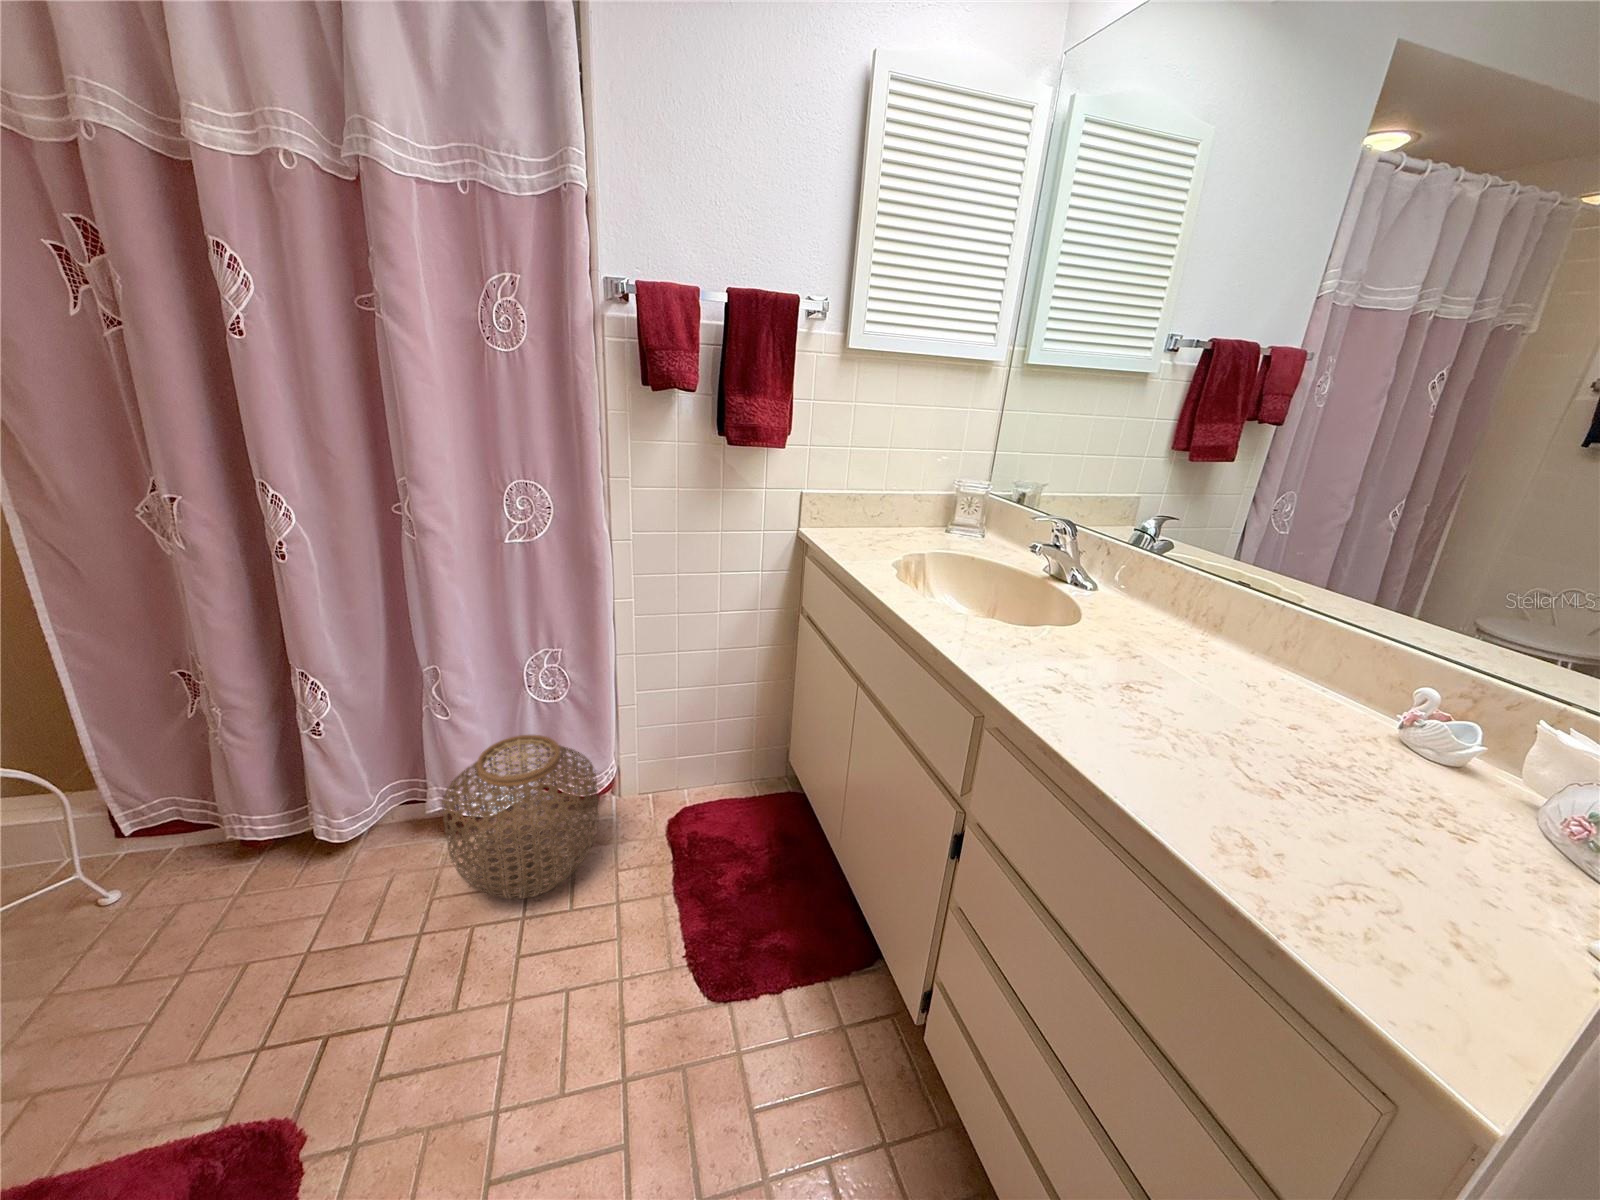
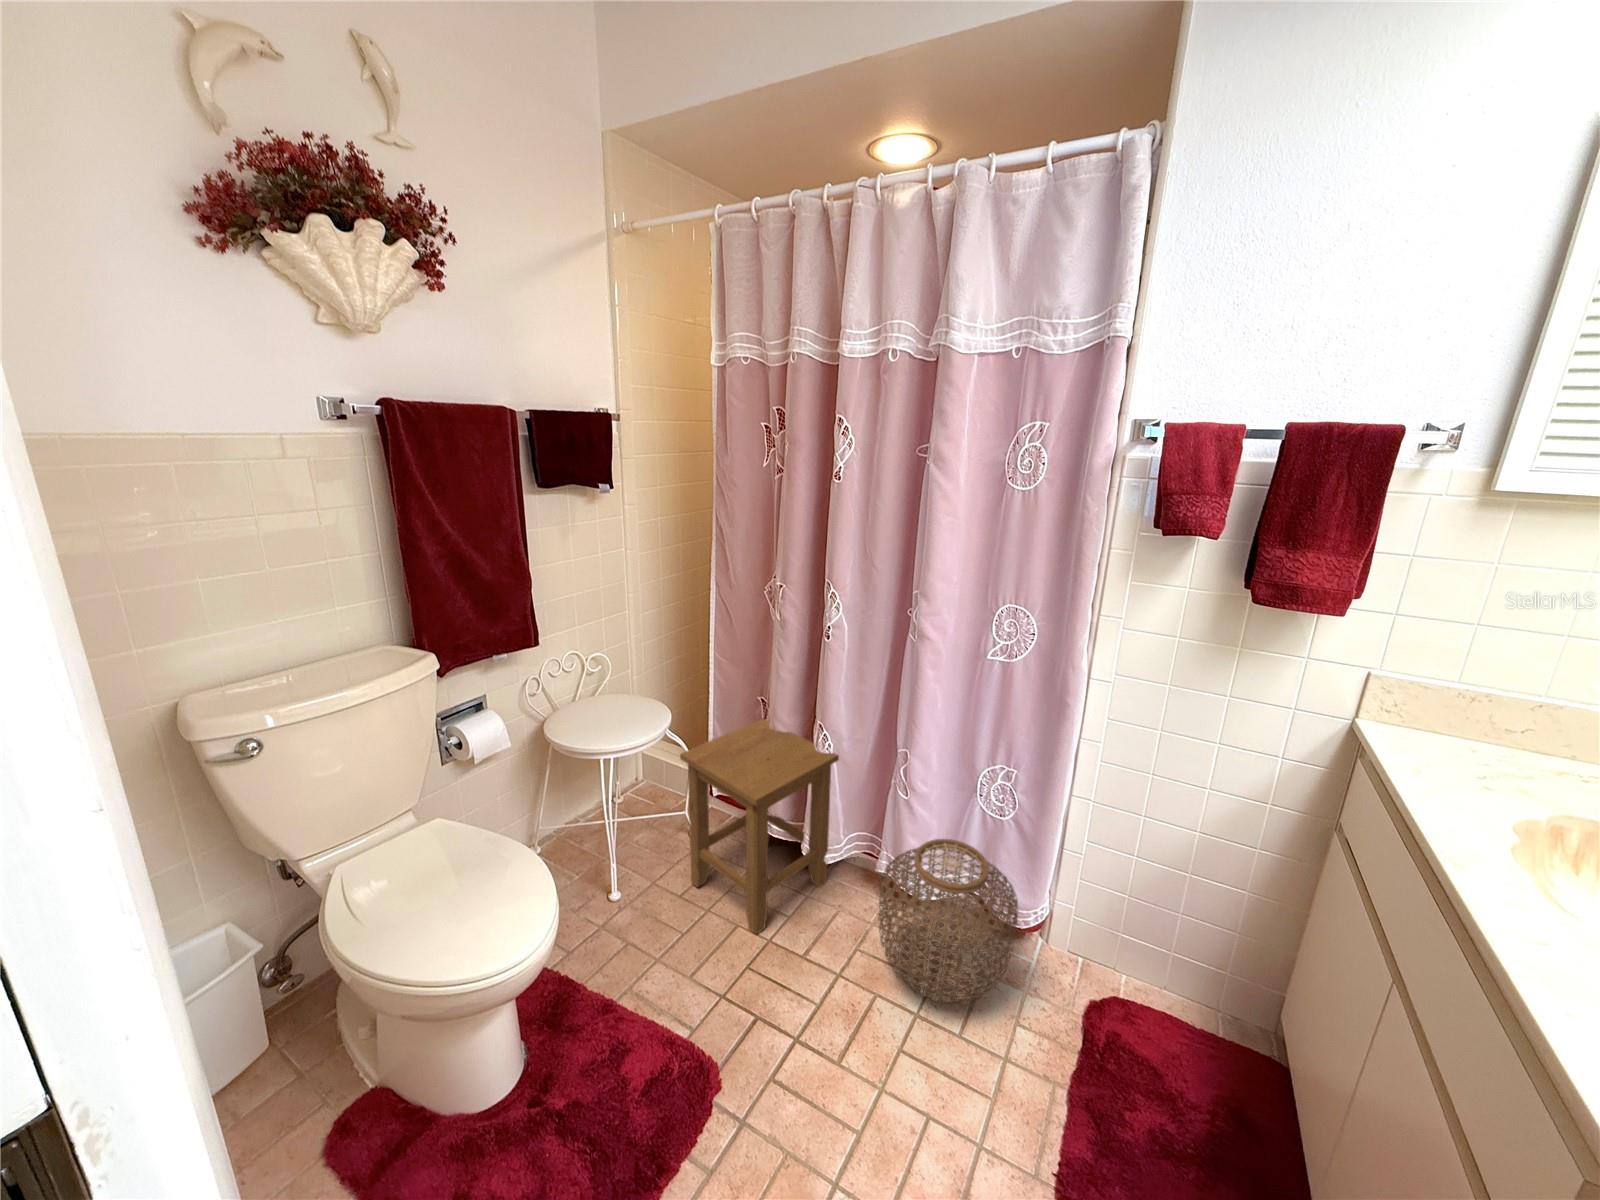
stool: none [23,697,363,962] -> present [680,718,839,934]

